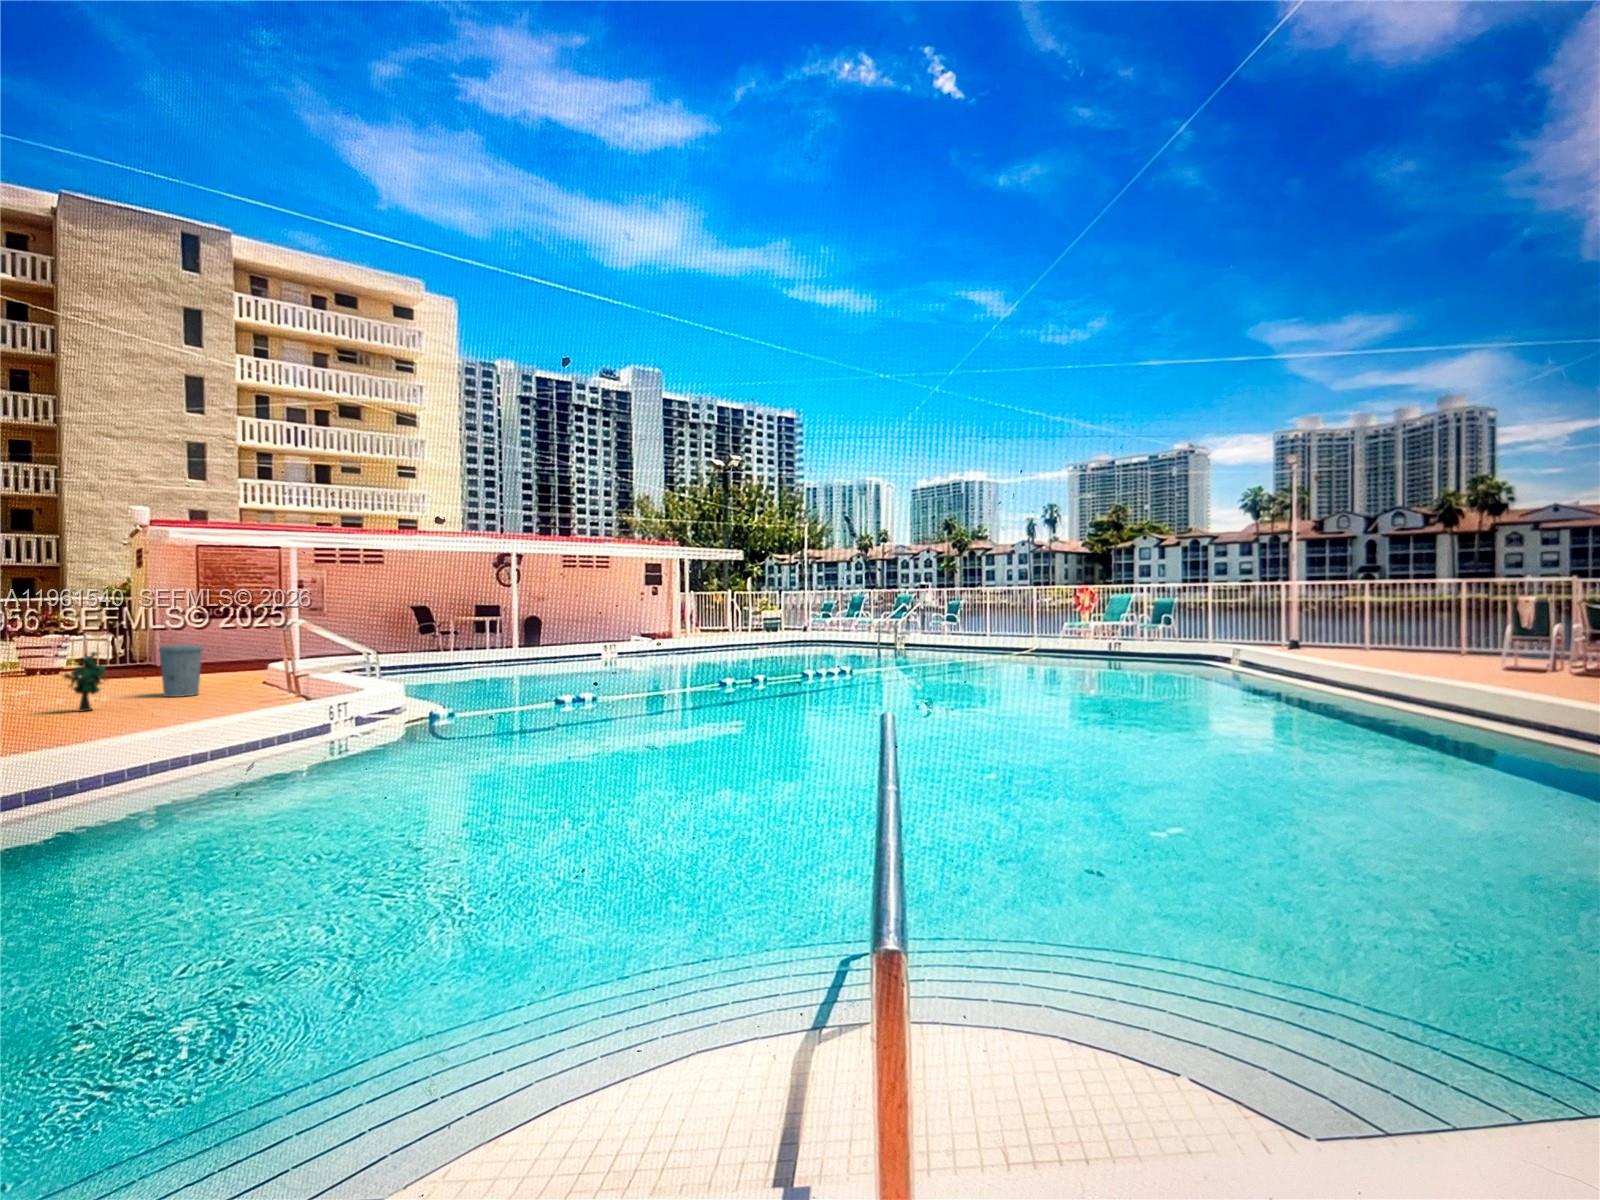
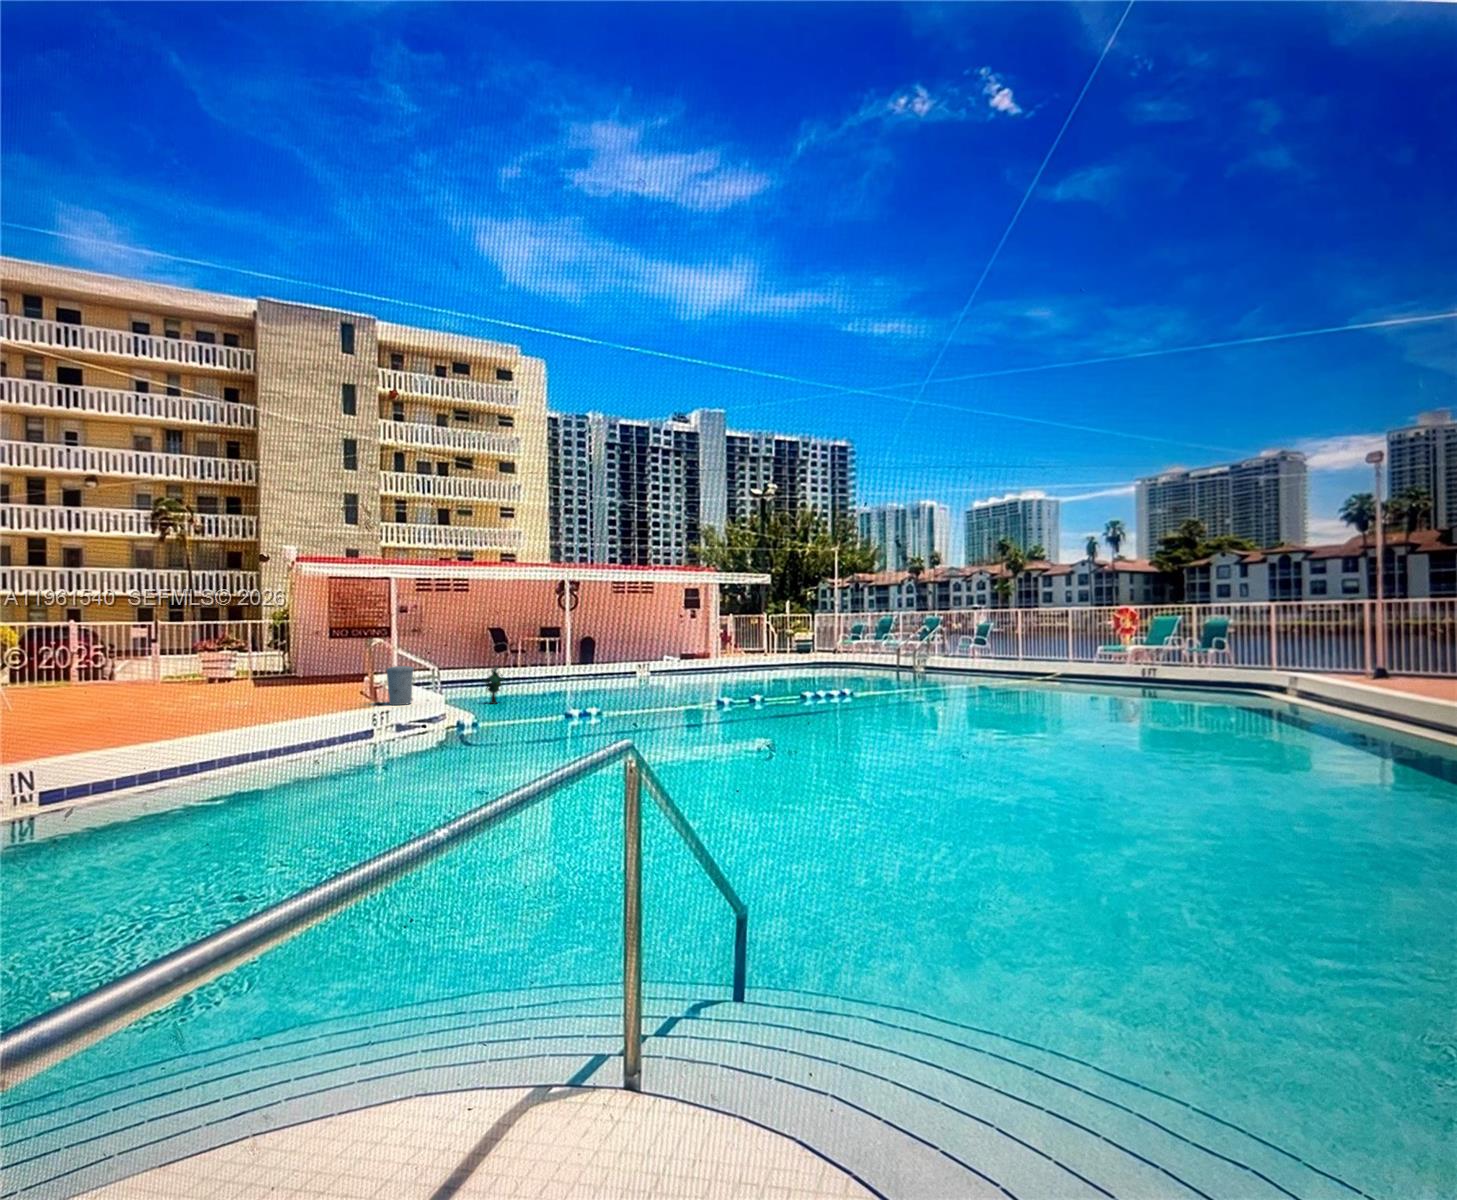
decorative plant: present [64,652,106,712] -> present [483,666,504,704]

